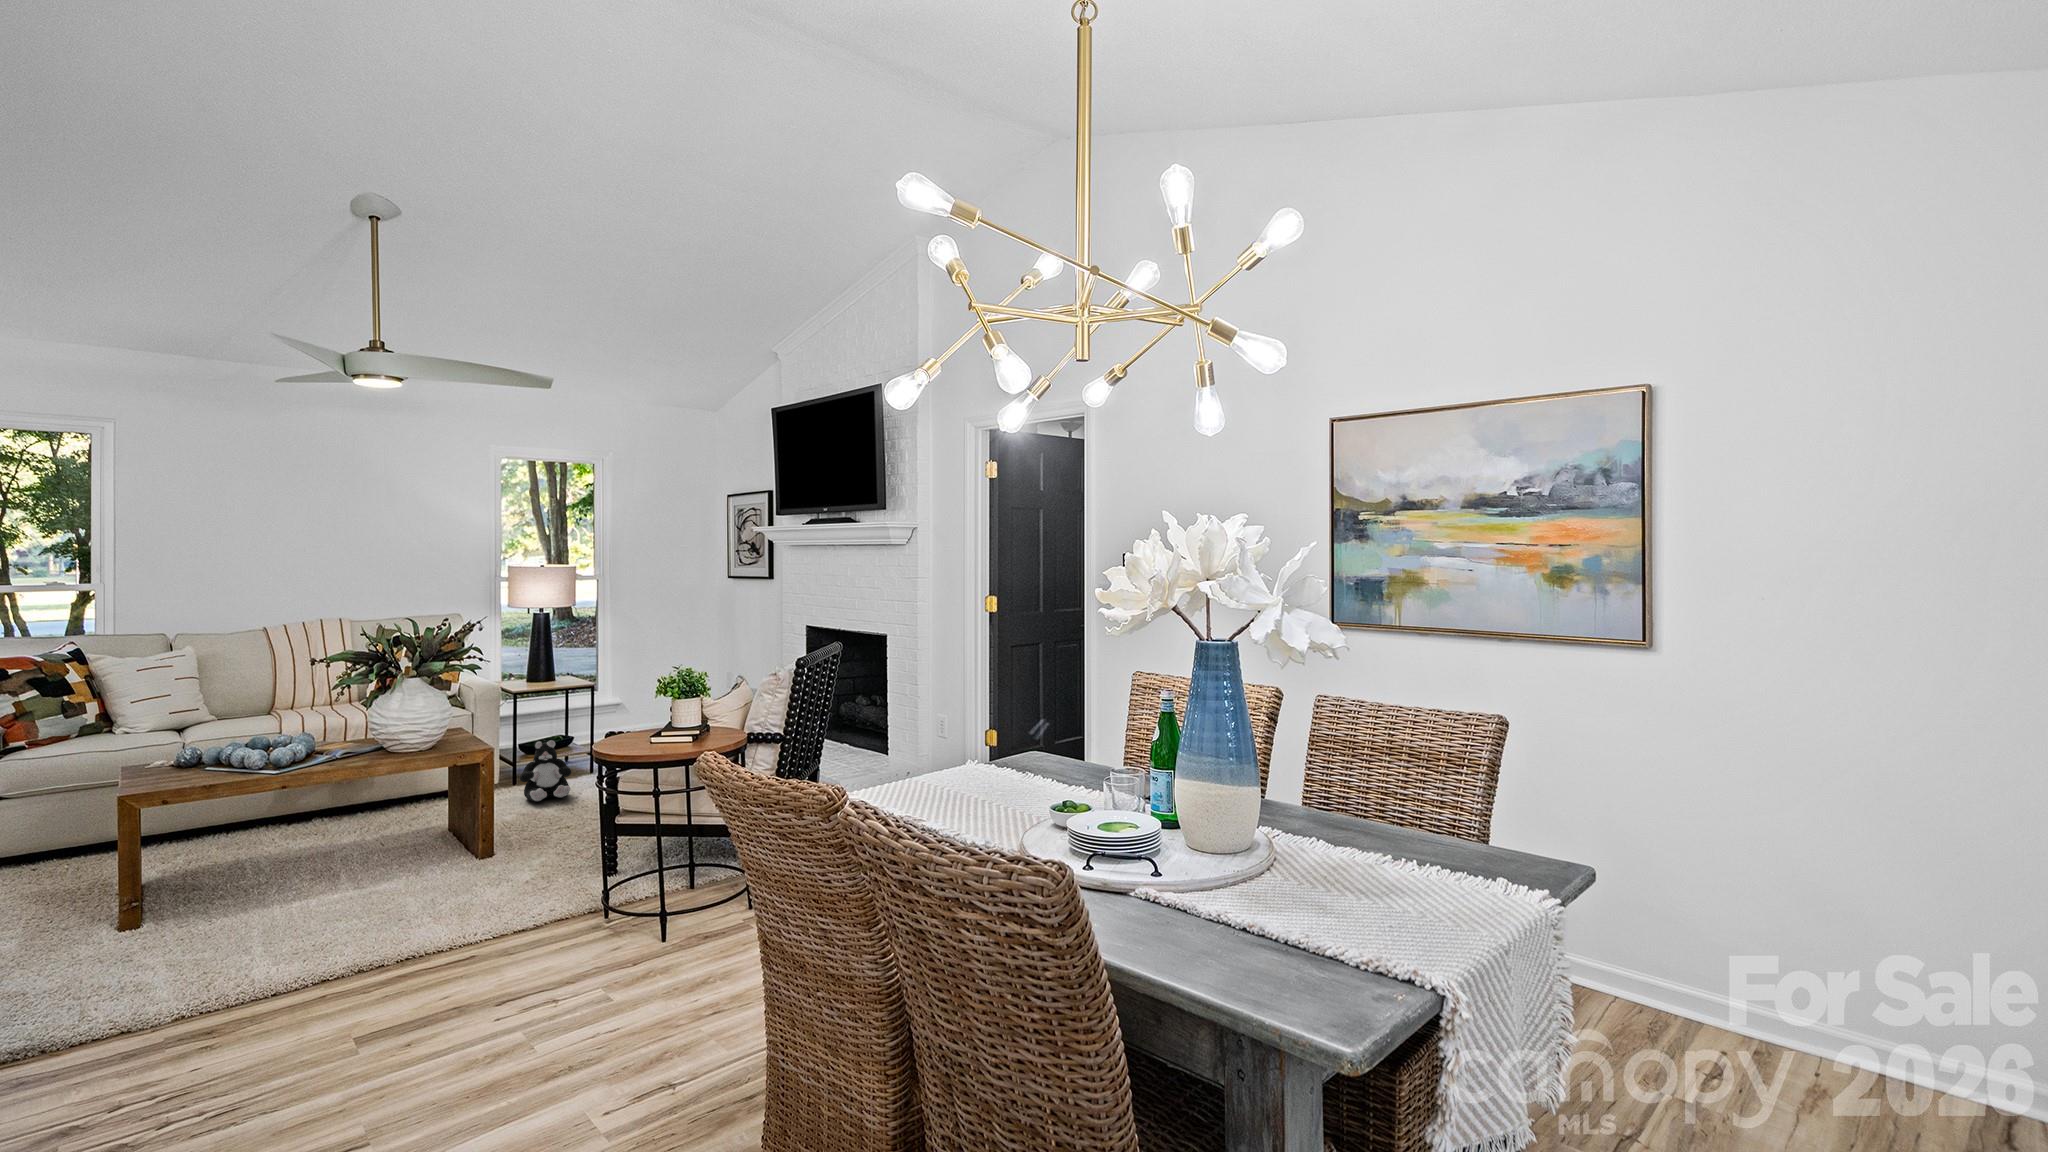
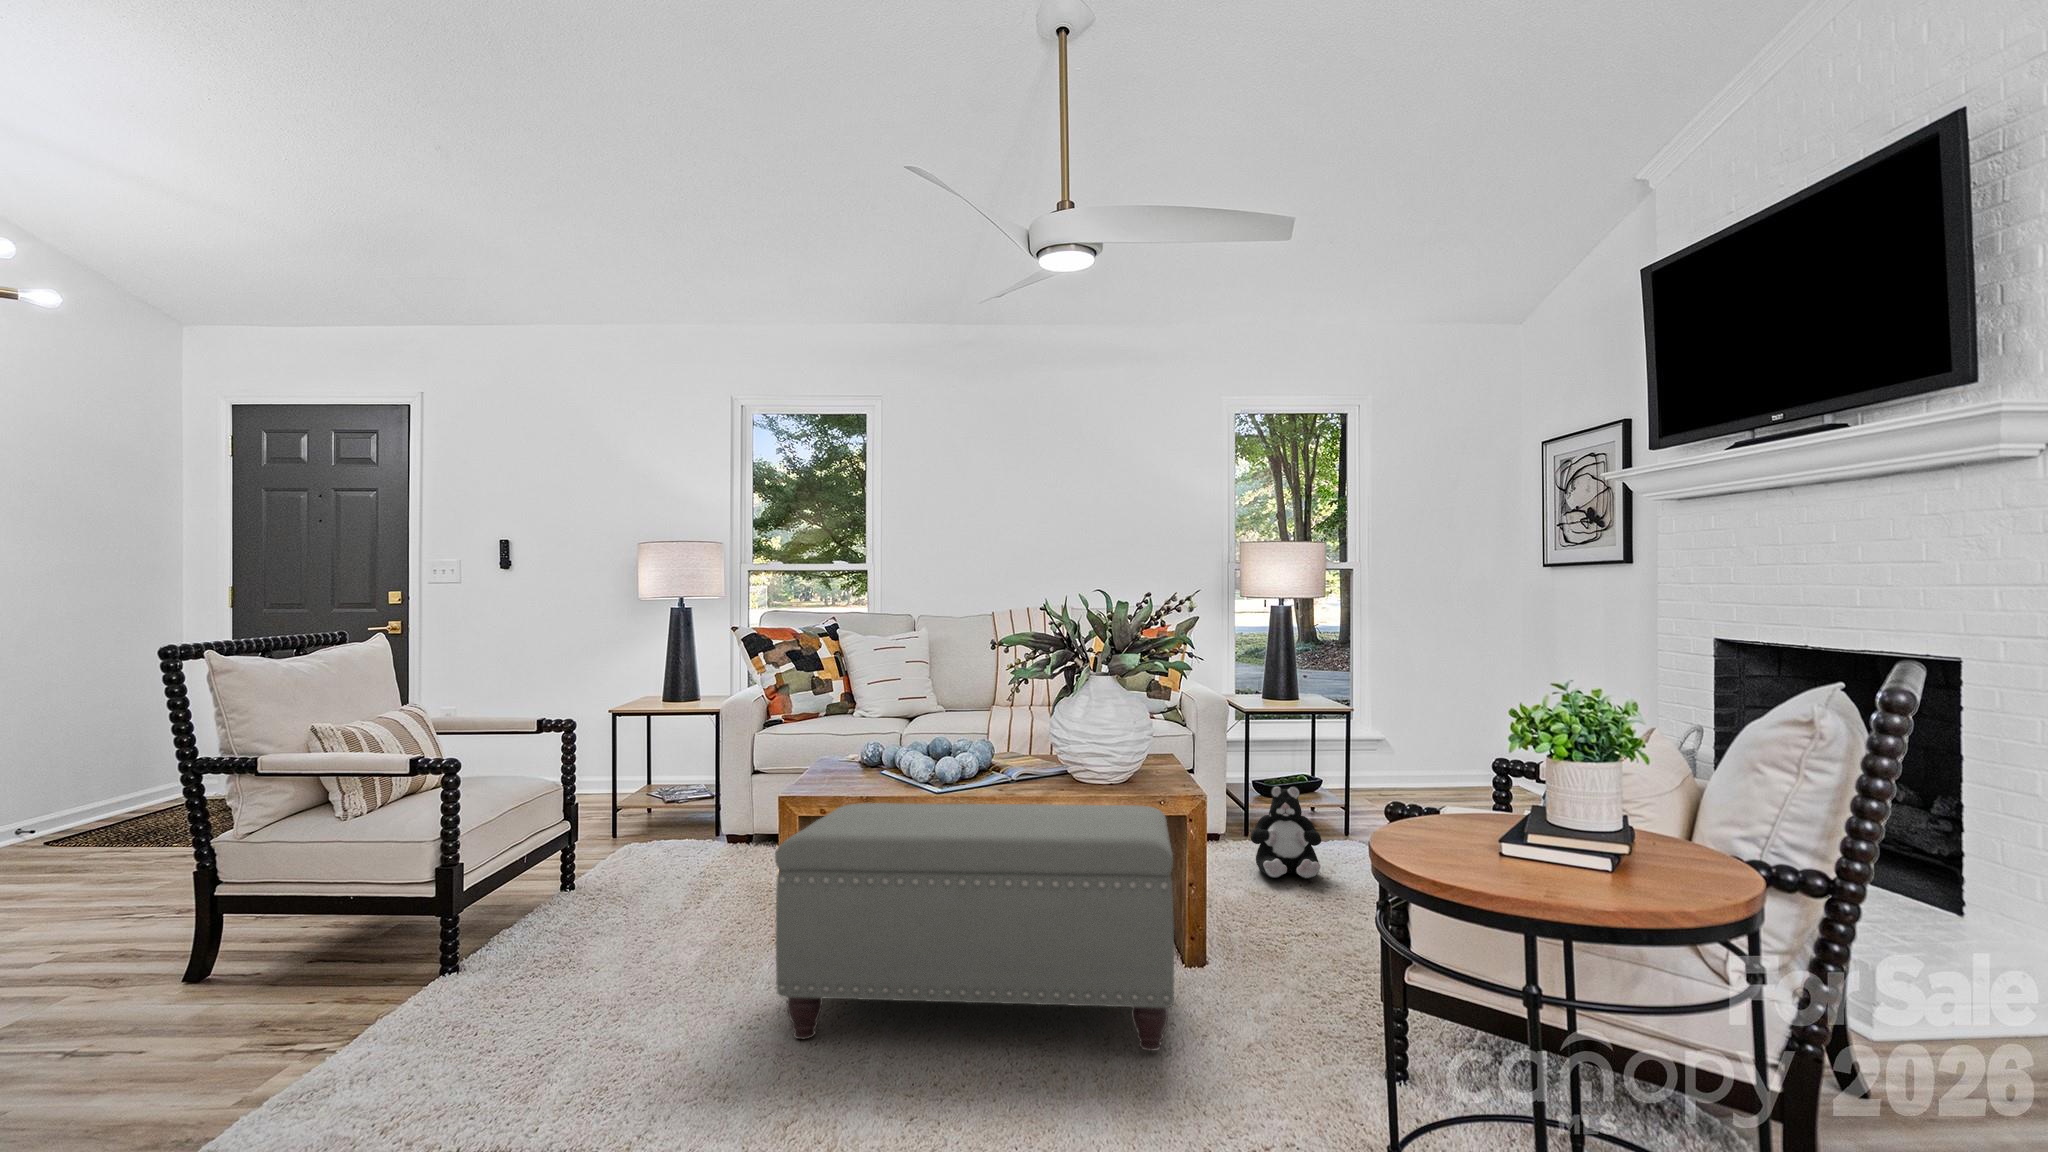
ottoman: none [155,760,478,952] -> present [775,803,1174,1051]

